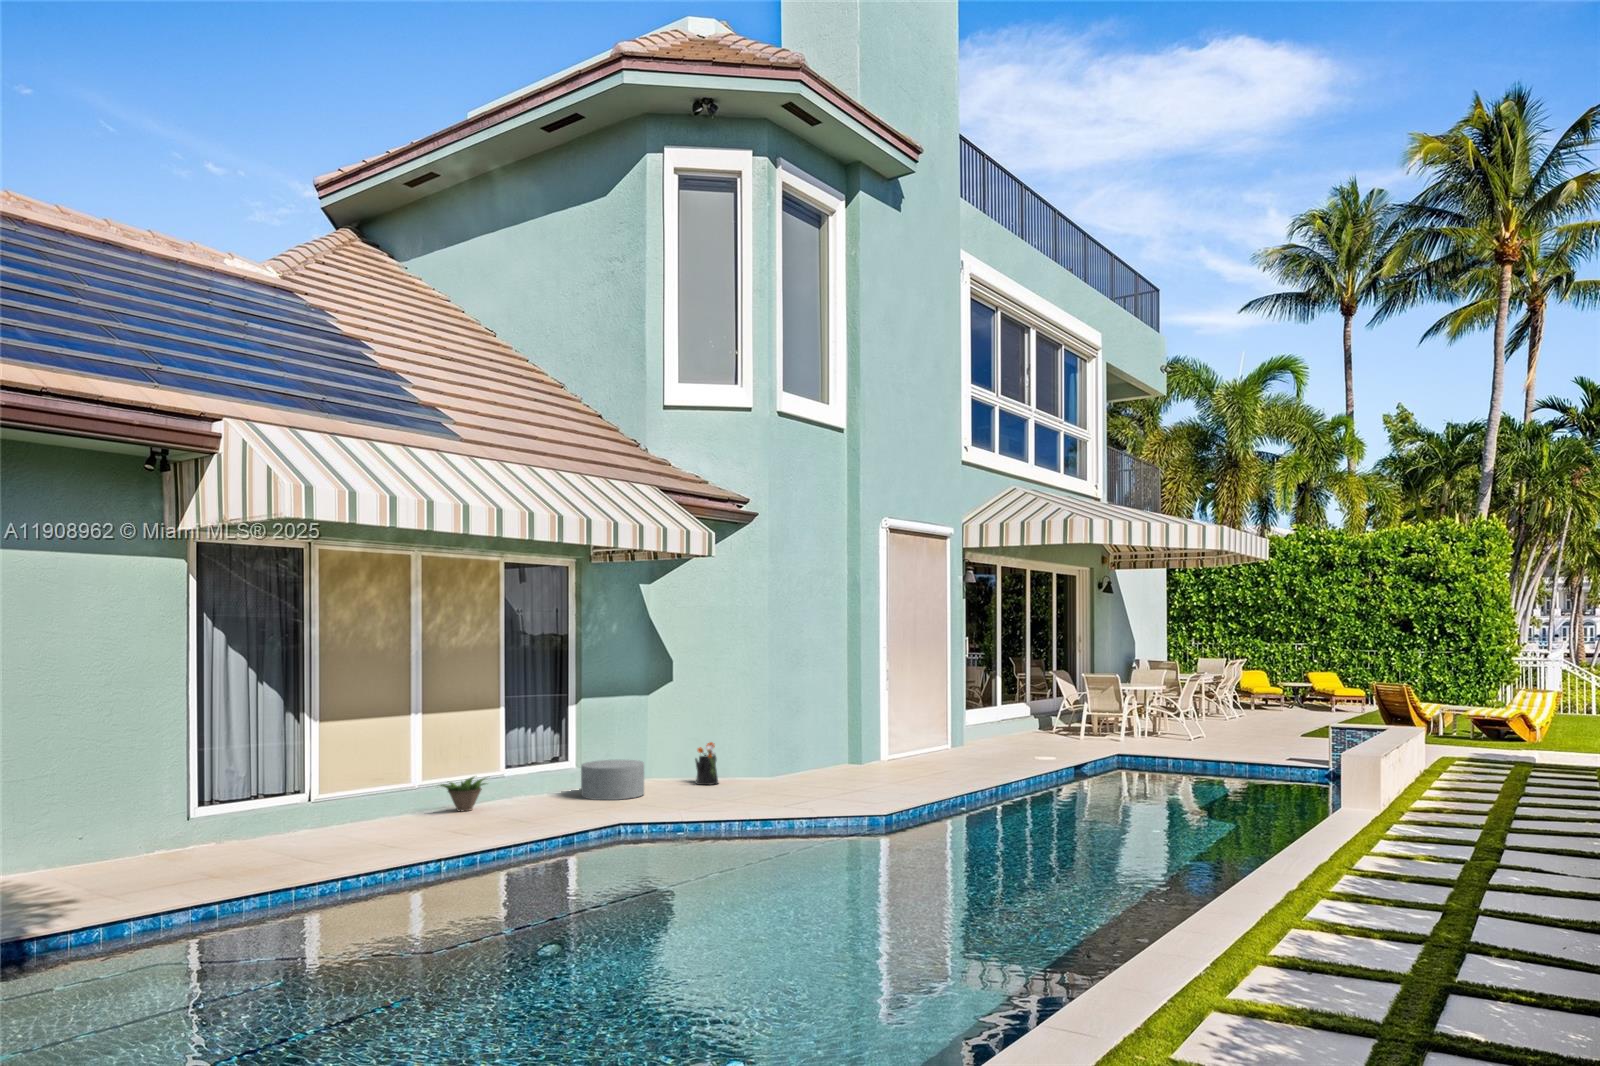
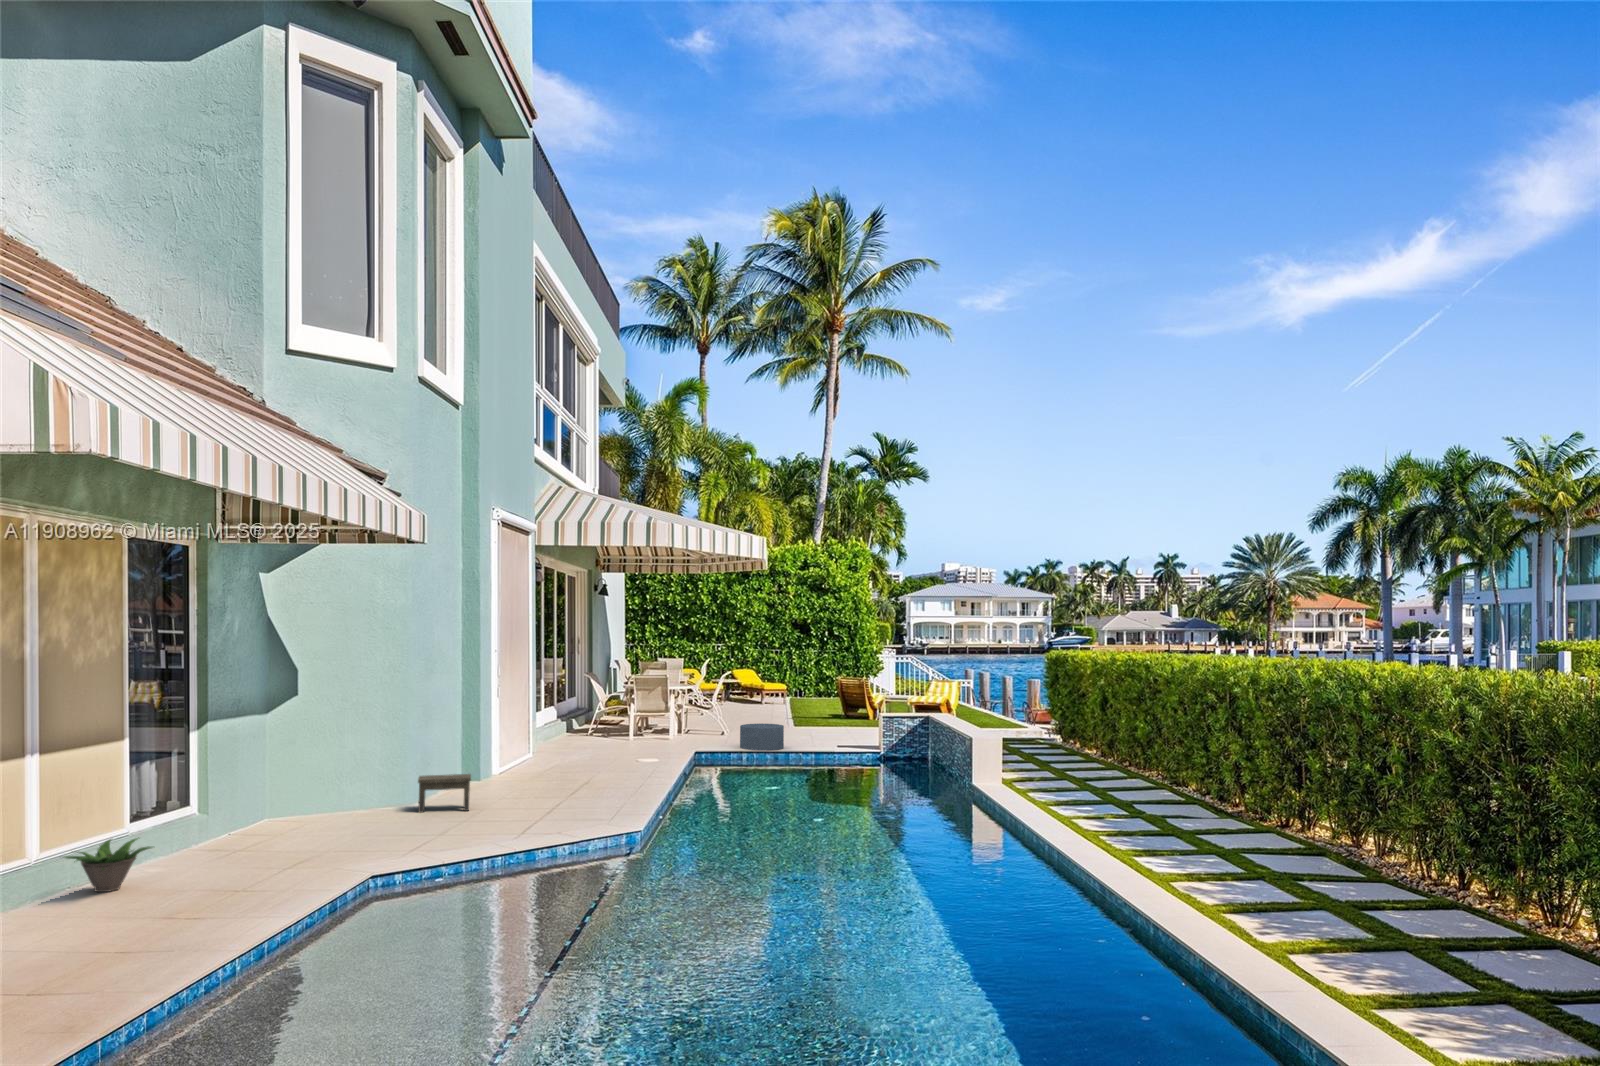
watering can: present [695,742,718,785] -> none [351,766,382,819]
side table: none [748,753,797,786] -> present [418,774,471,813]
ottoman: present [581,760,644,800] -> present [740,723,784,750]

